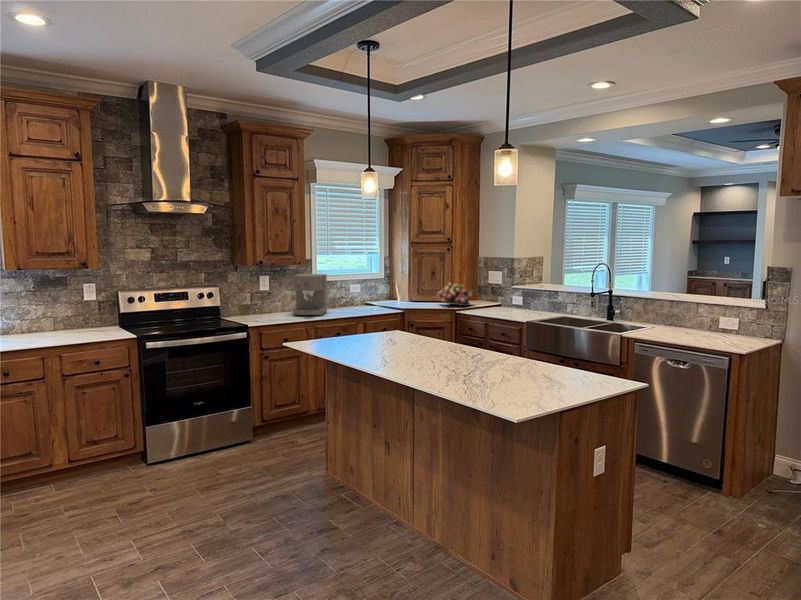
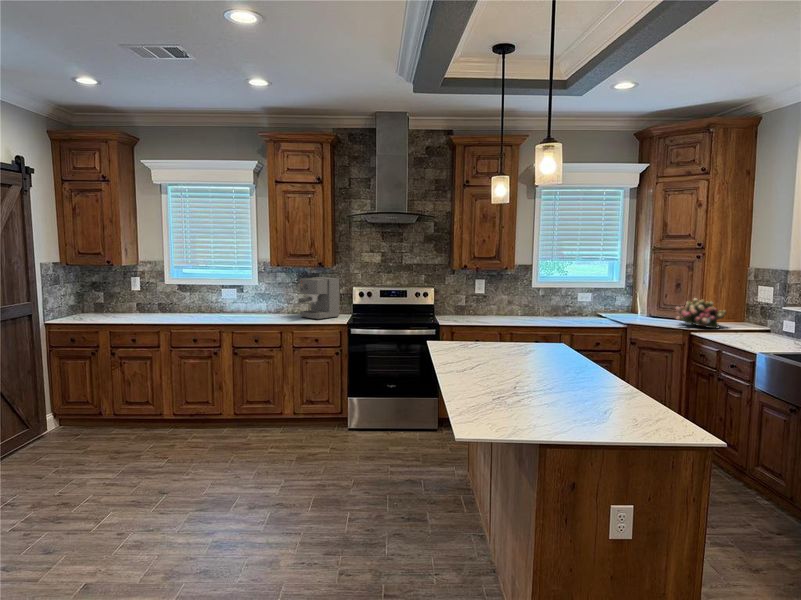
coffee maker: present [293,274,327,316] -> present [298,277,339,320]

